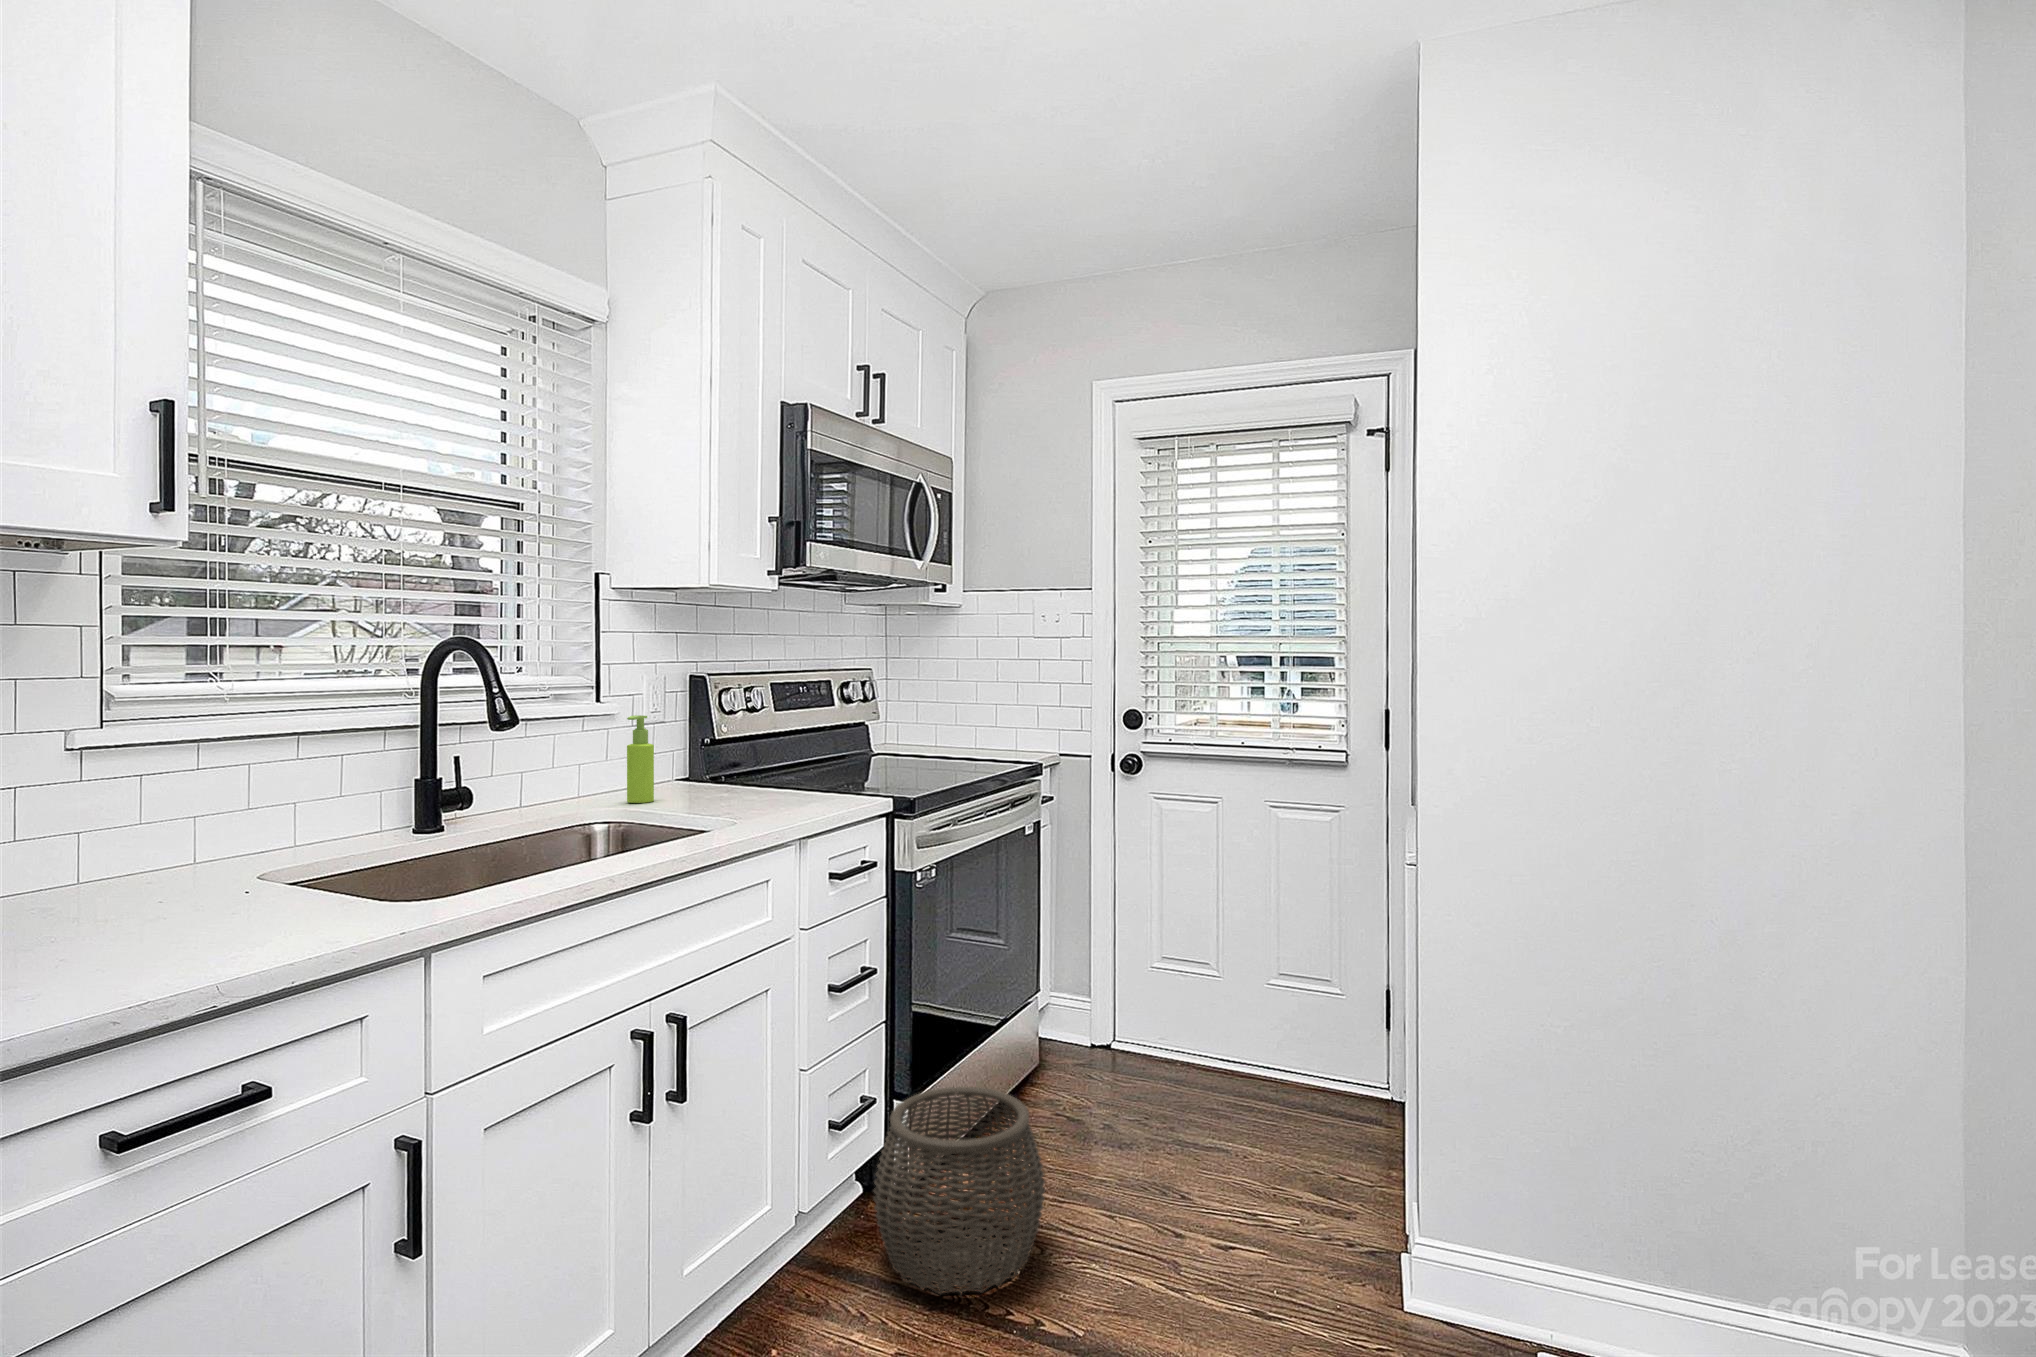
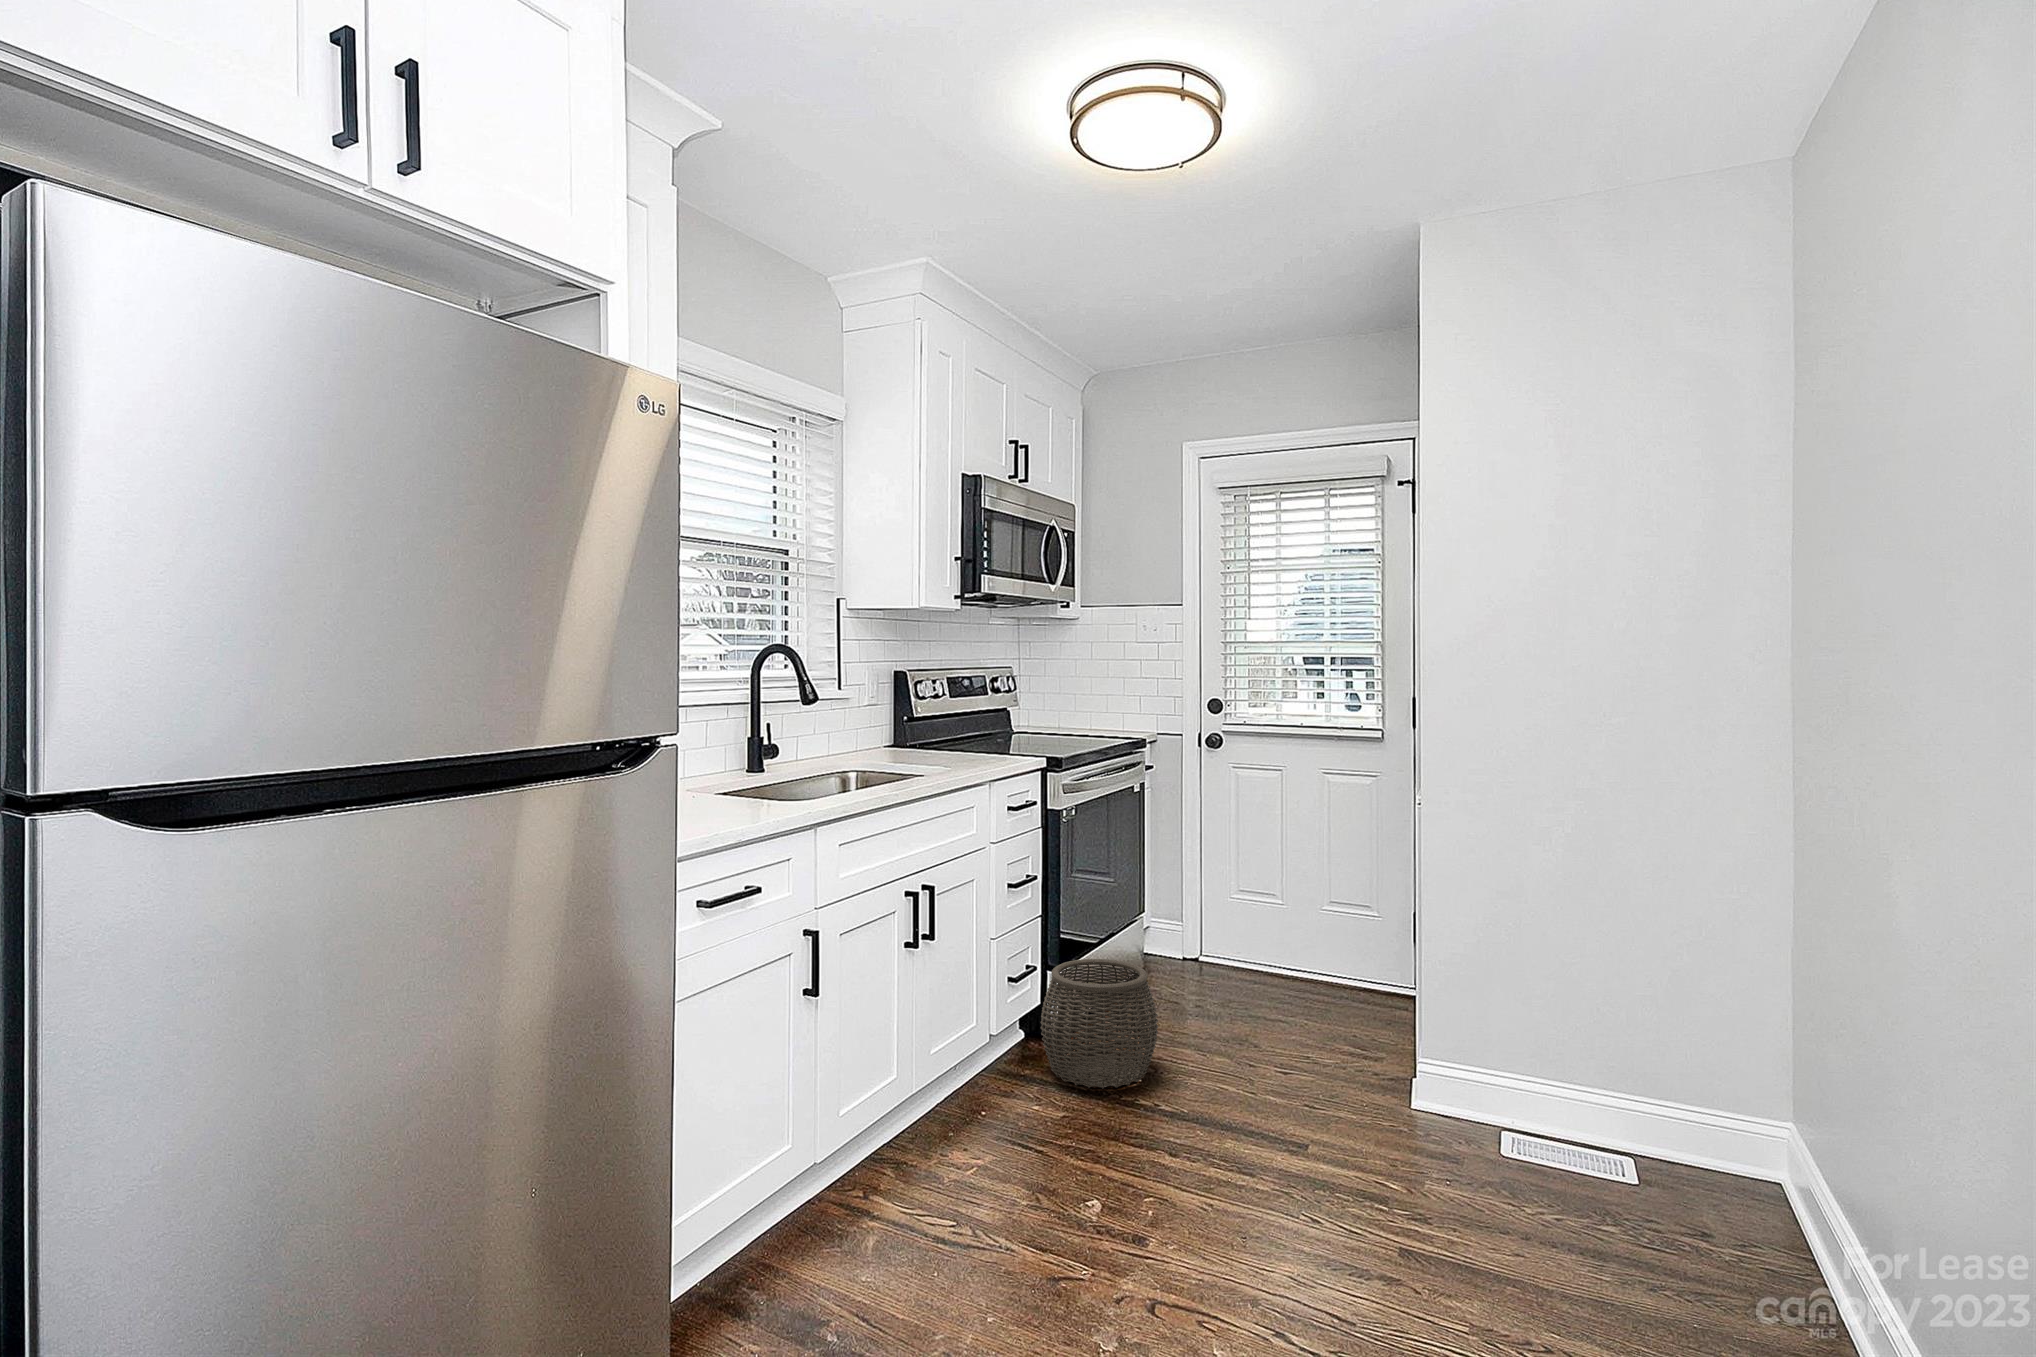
soap dispenser: present [627,715,654,803] -> none [859,699,877,760]

